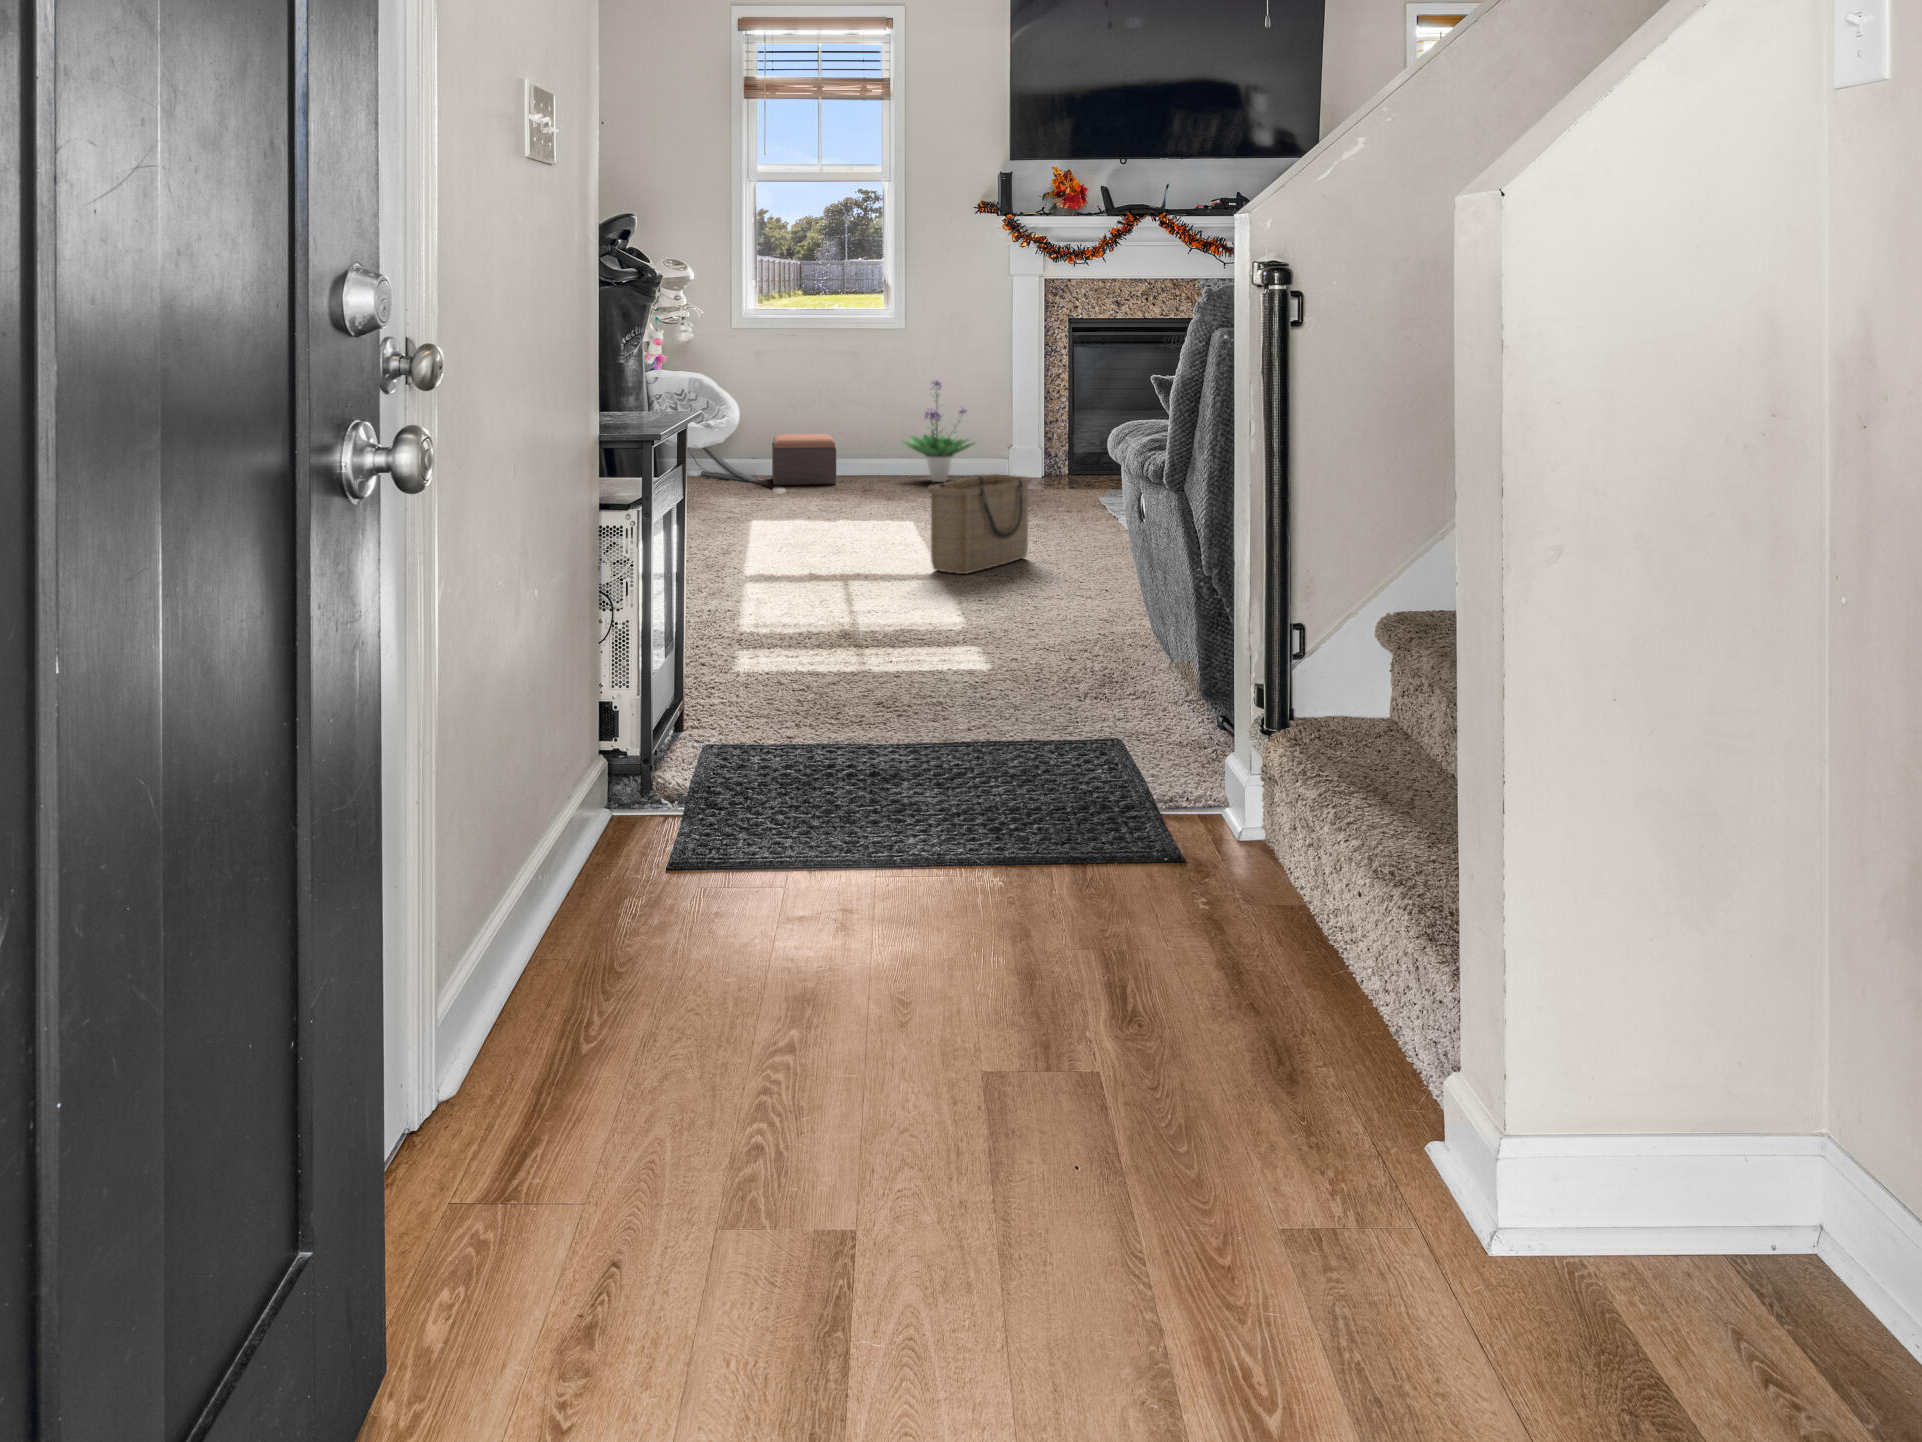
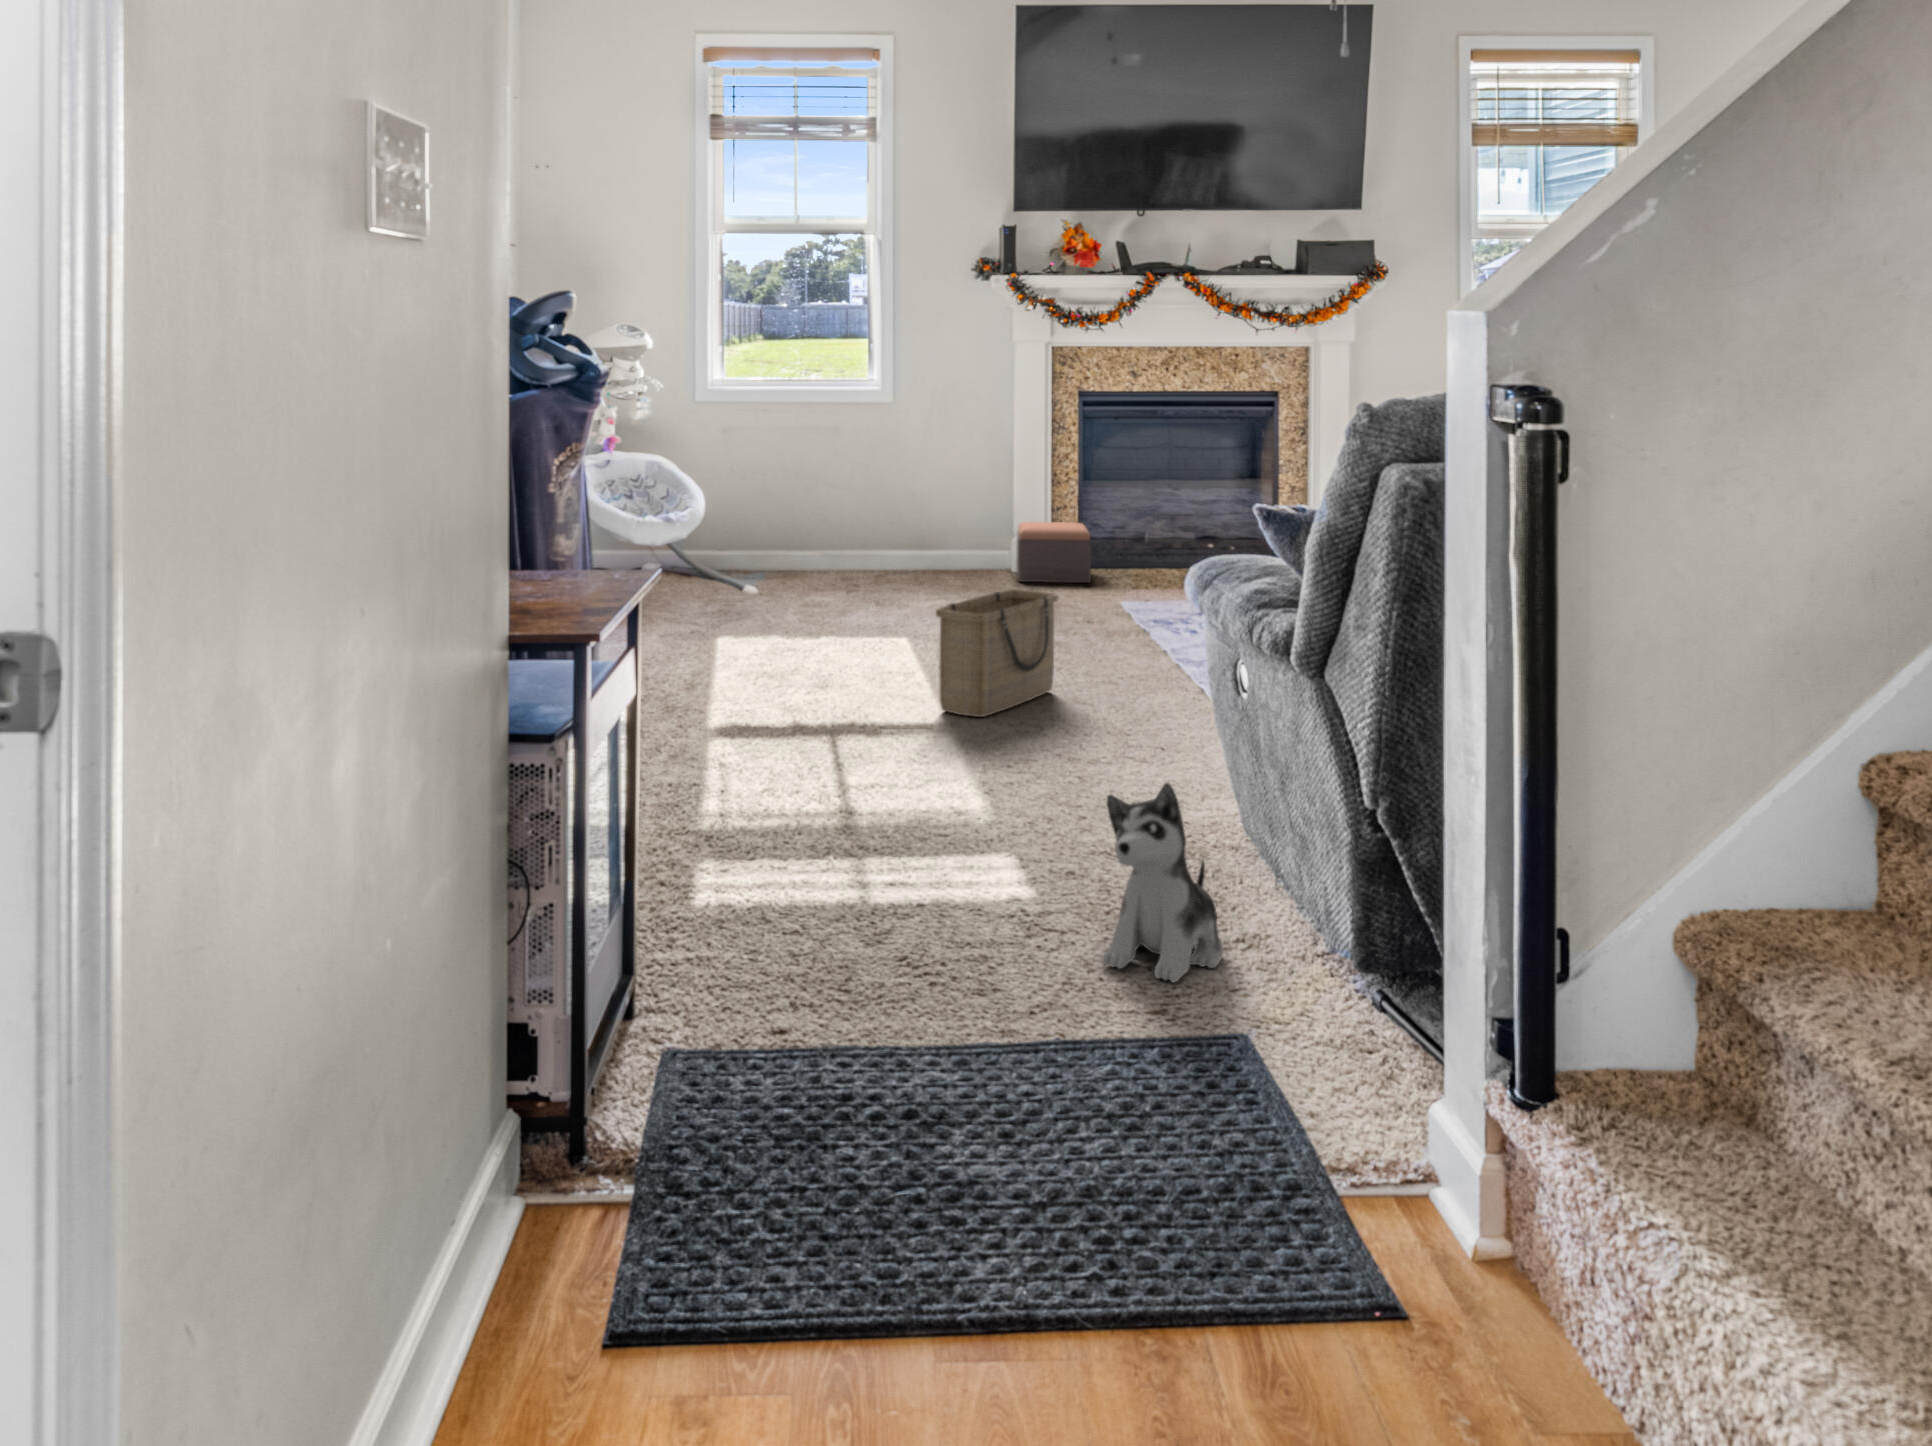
potted plant: present [901,378,975,482] -> none [886,455,975,575]
footstool: present [772,434,836,485] -> present [1016,522,1091,583]
plush toy: none [1027,575,1118,717] -> present [1102,782,1223,982]

